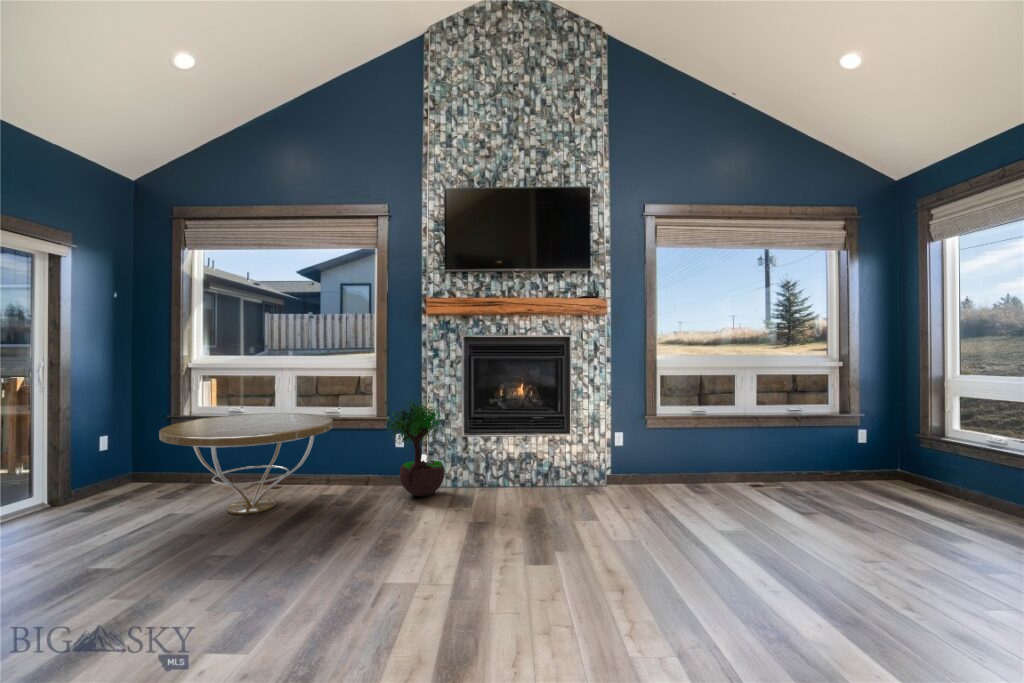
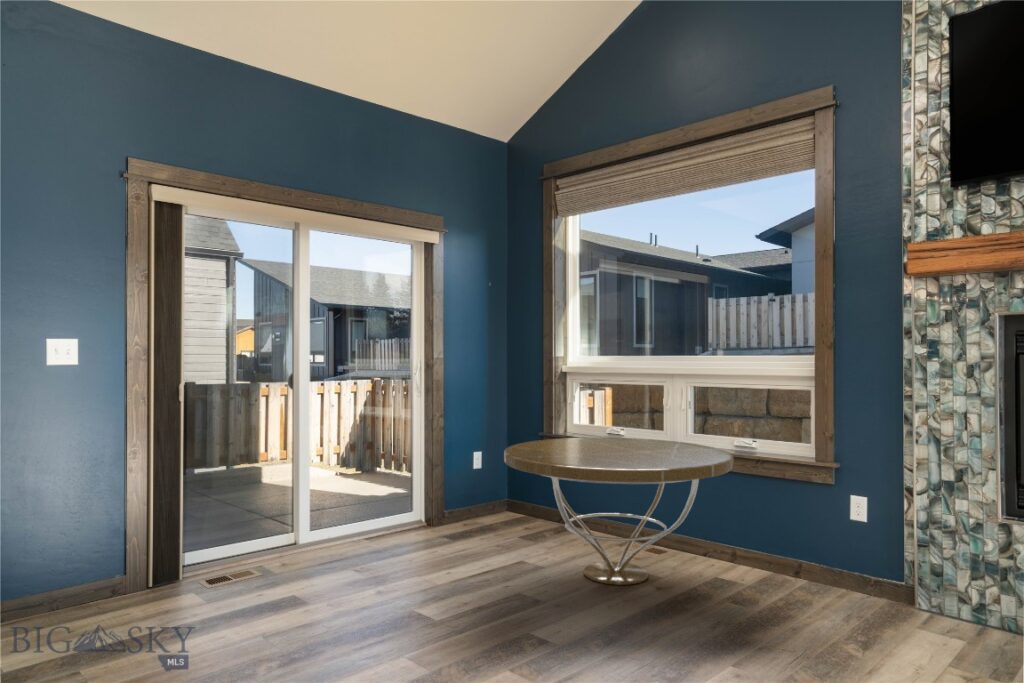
potted tree: present [385,399,446,496] -> none [817,424,951,627]

